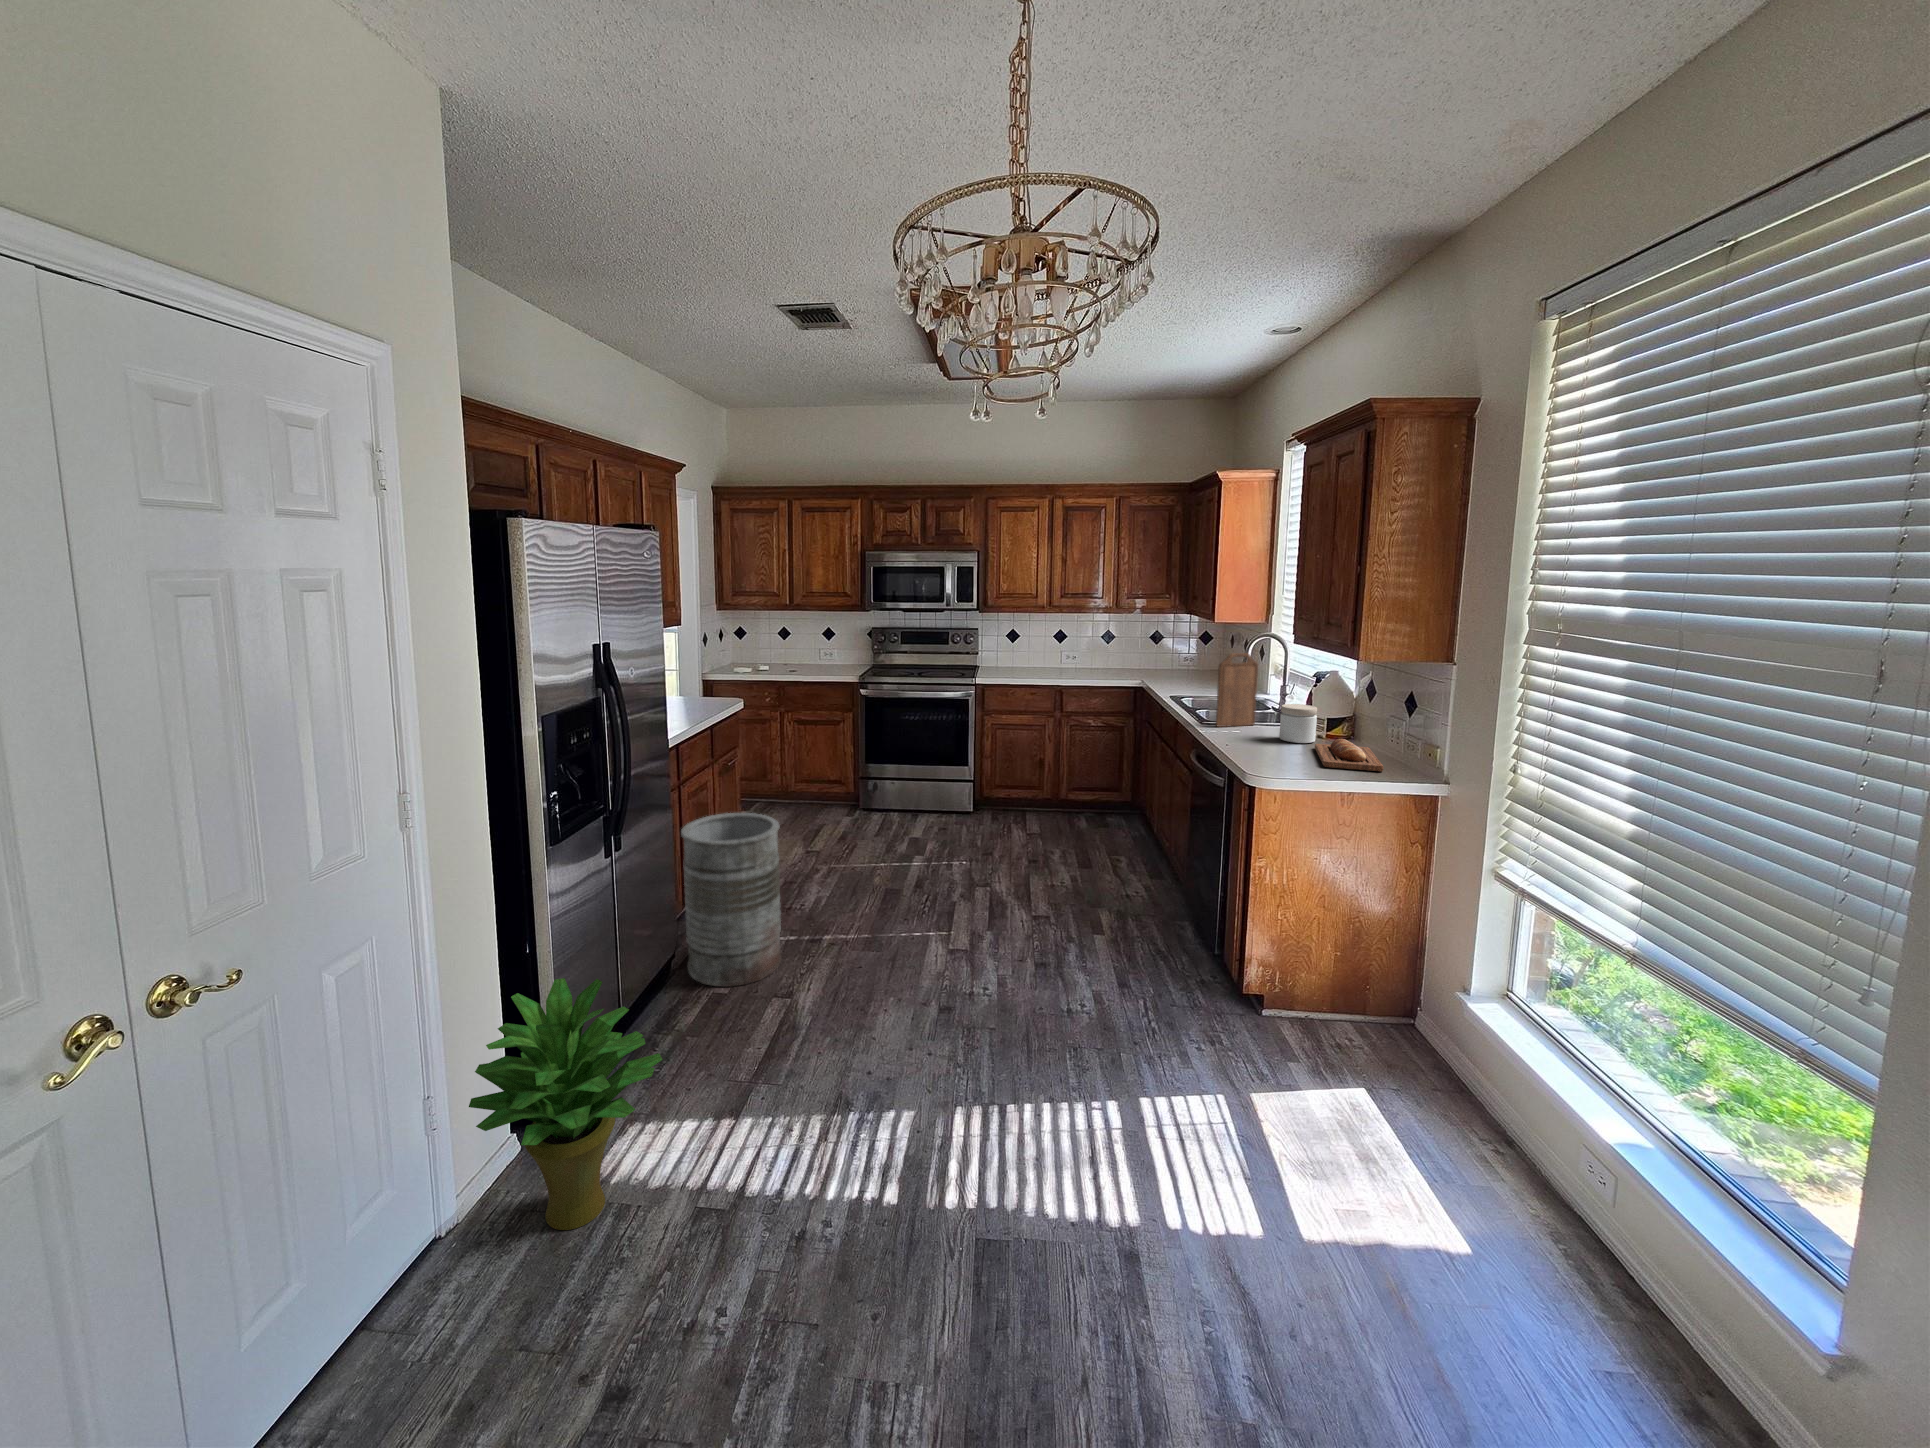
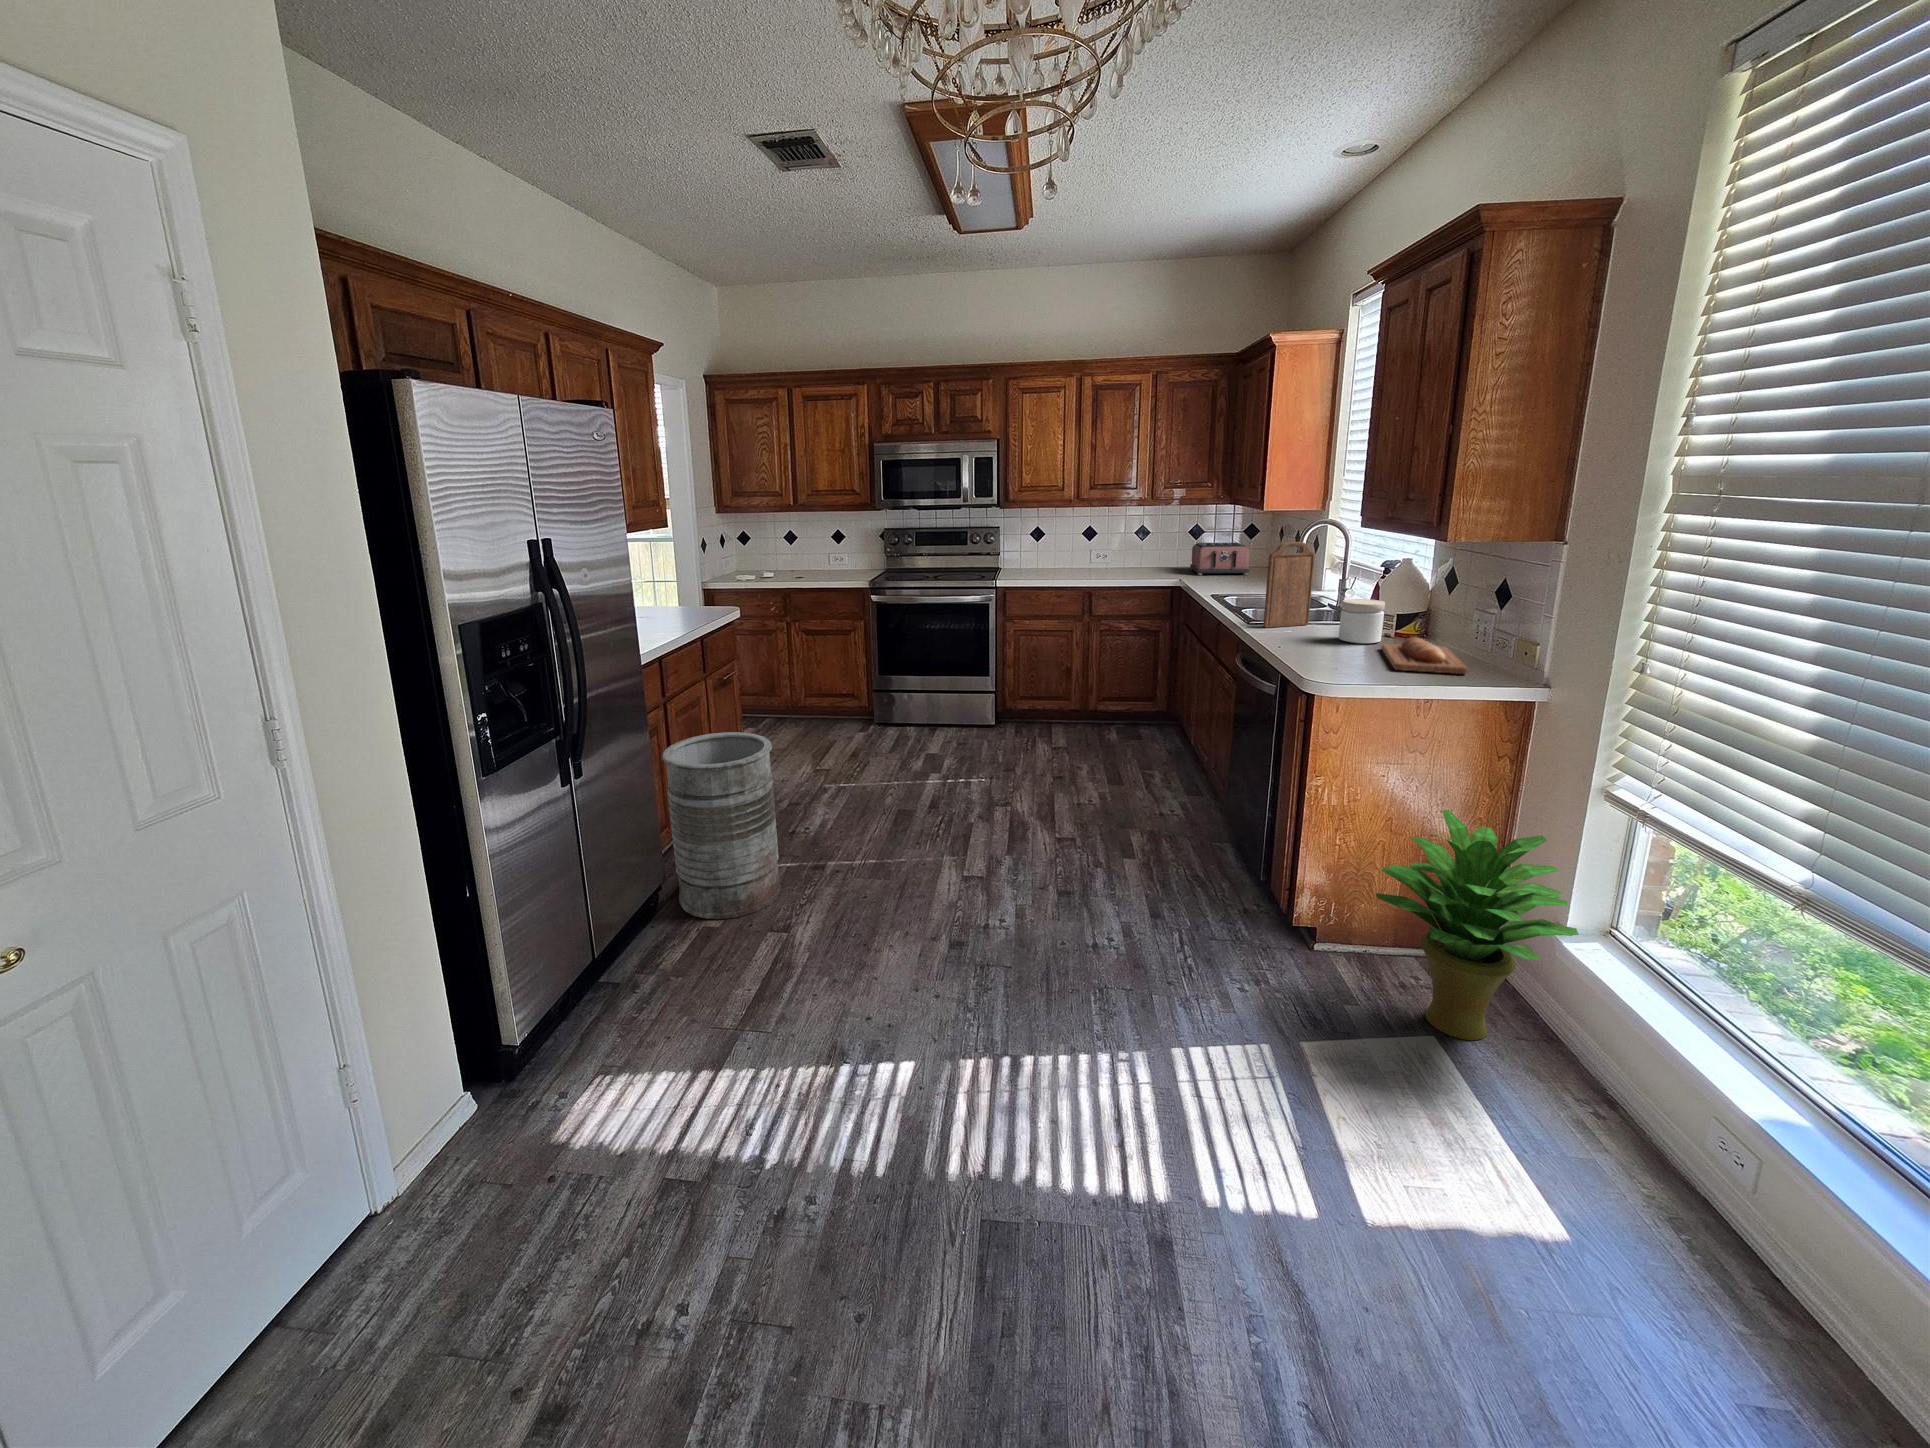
toaster: none [1153,647,1206,677] -> present [1190,542,1249,575]
potted plant: present [469,978,663,1230] -> present [1376,810,1579,1040]

